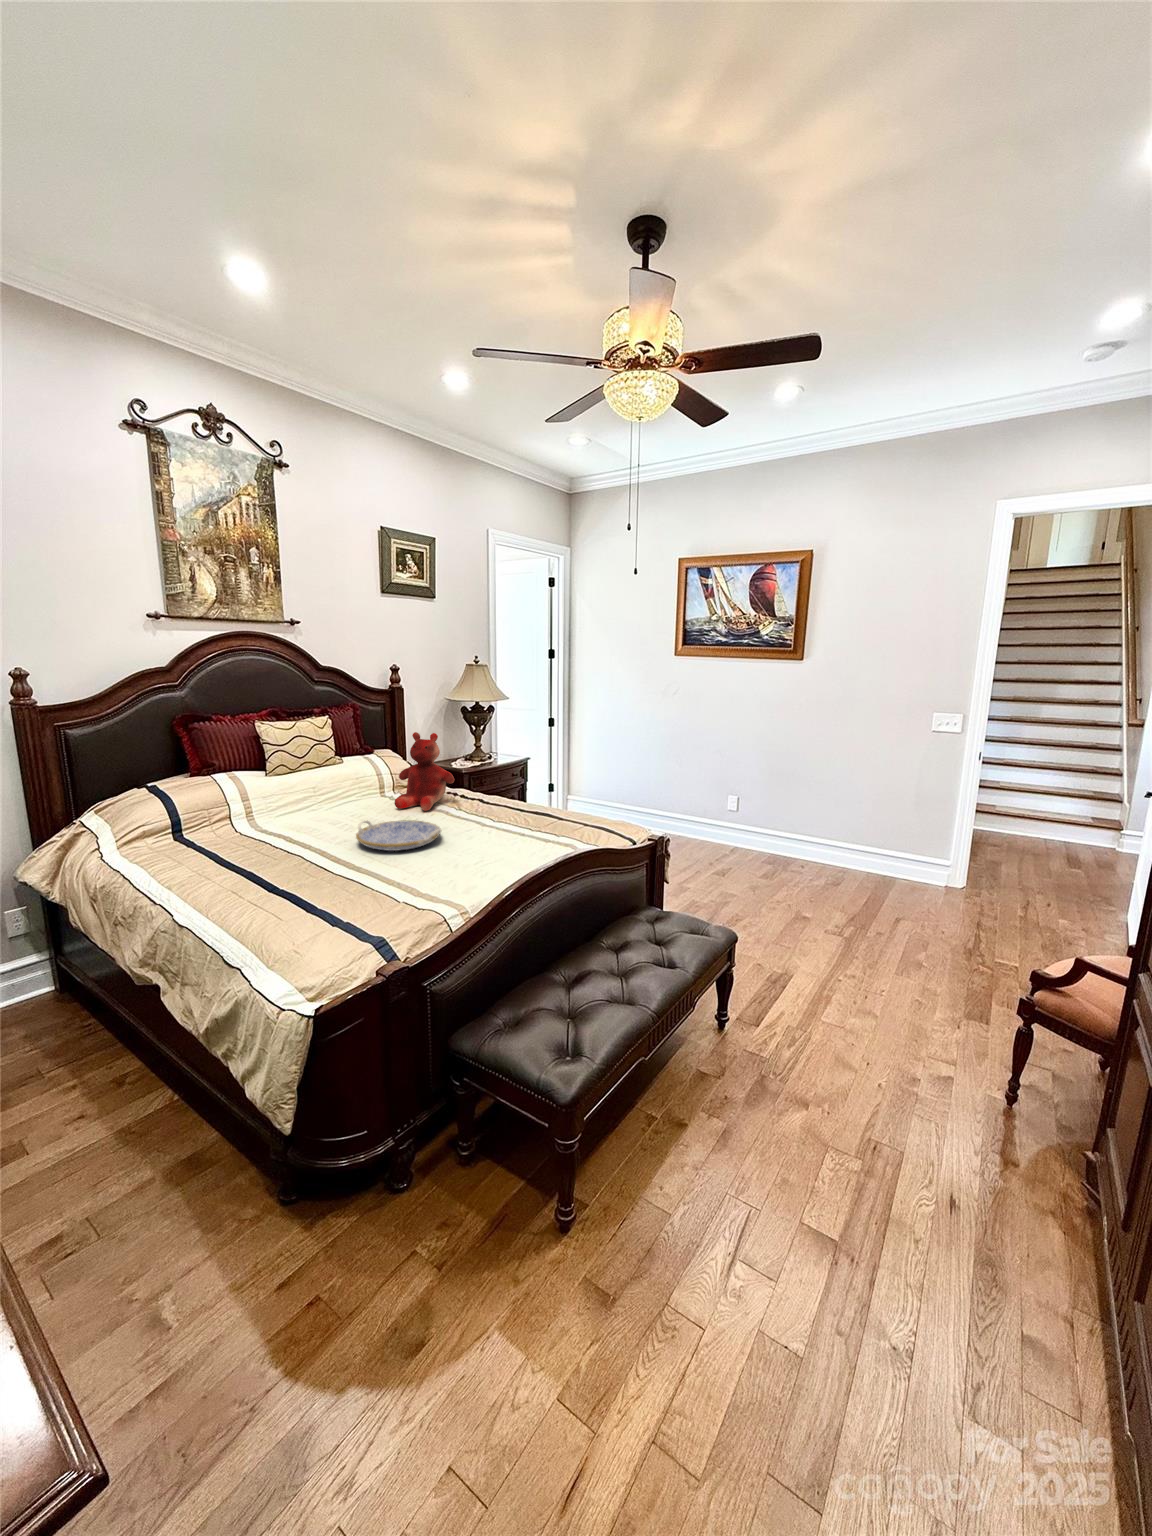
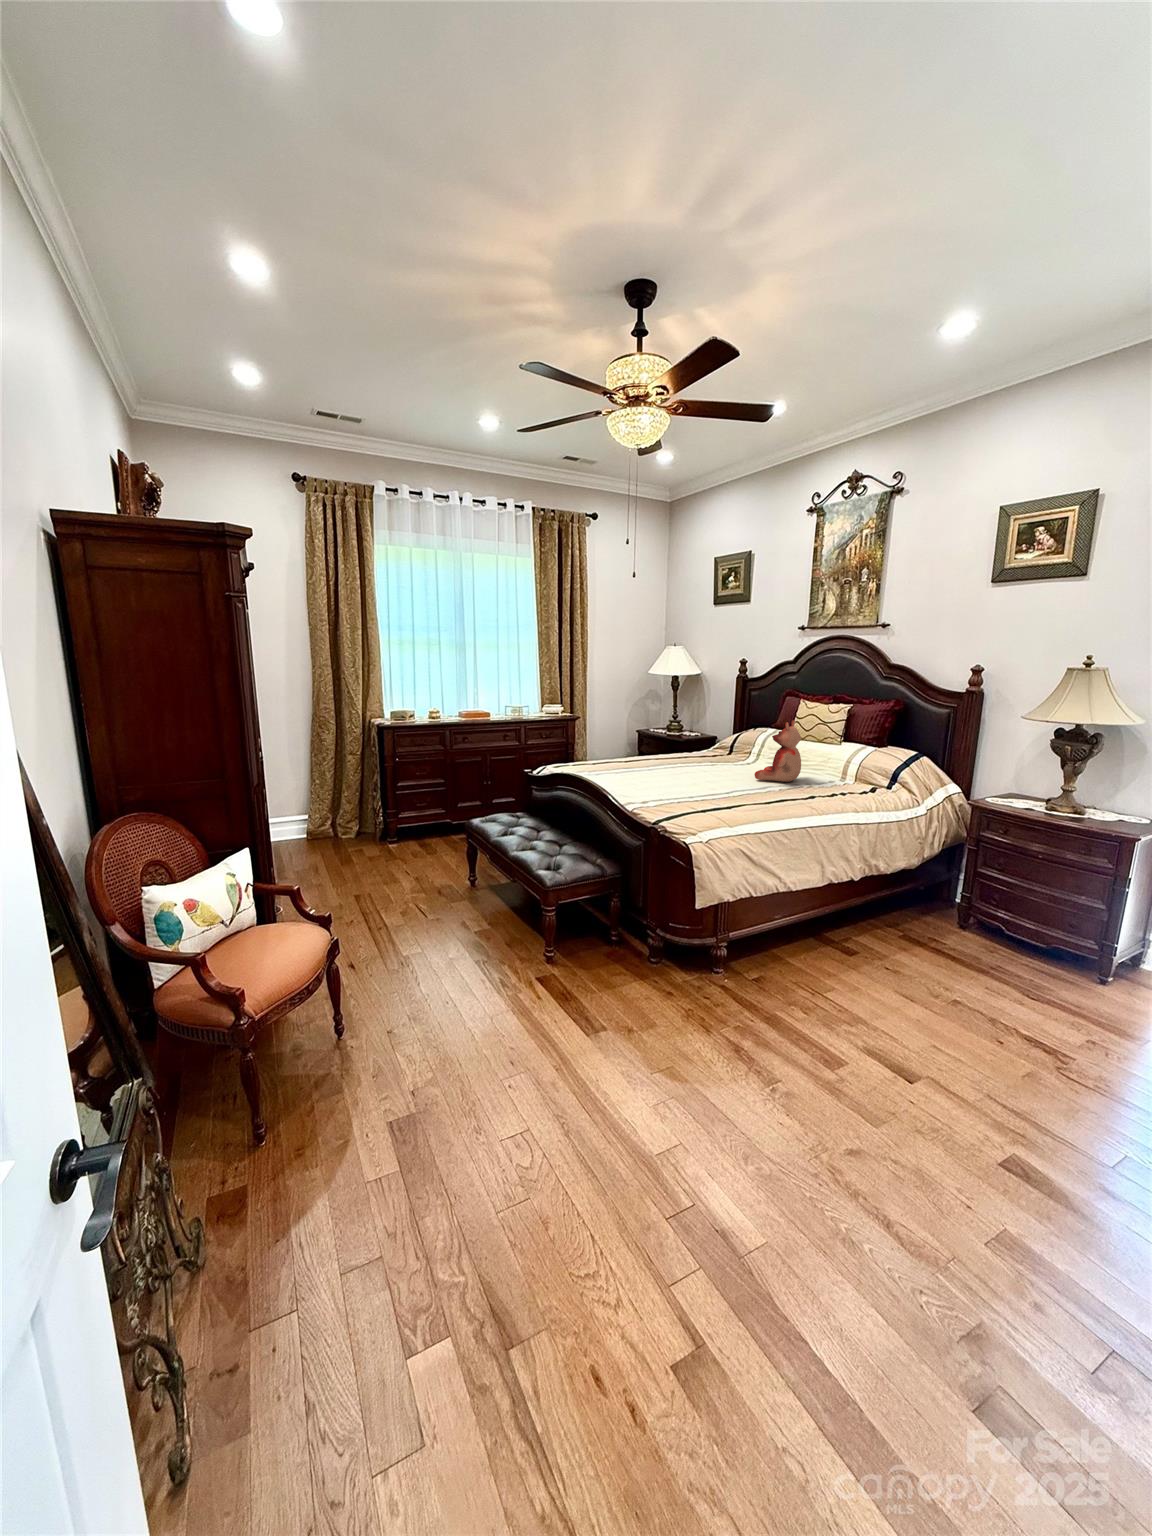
serving tray: present [356,820,441,851] -> none [659,760,712,779]

